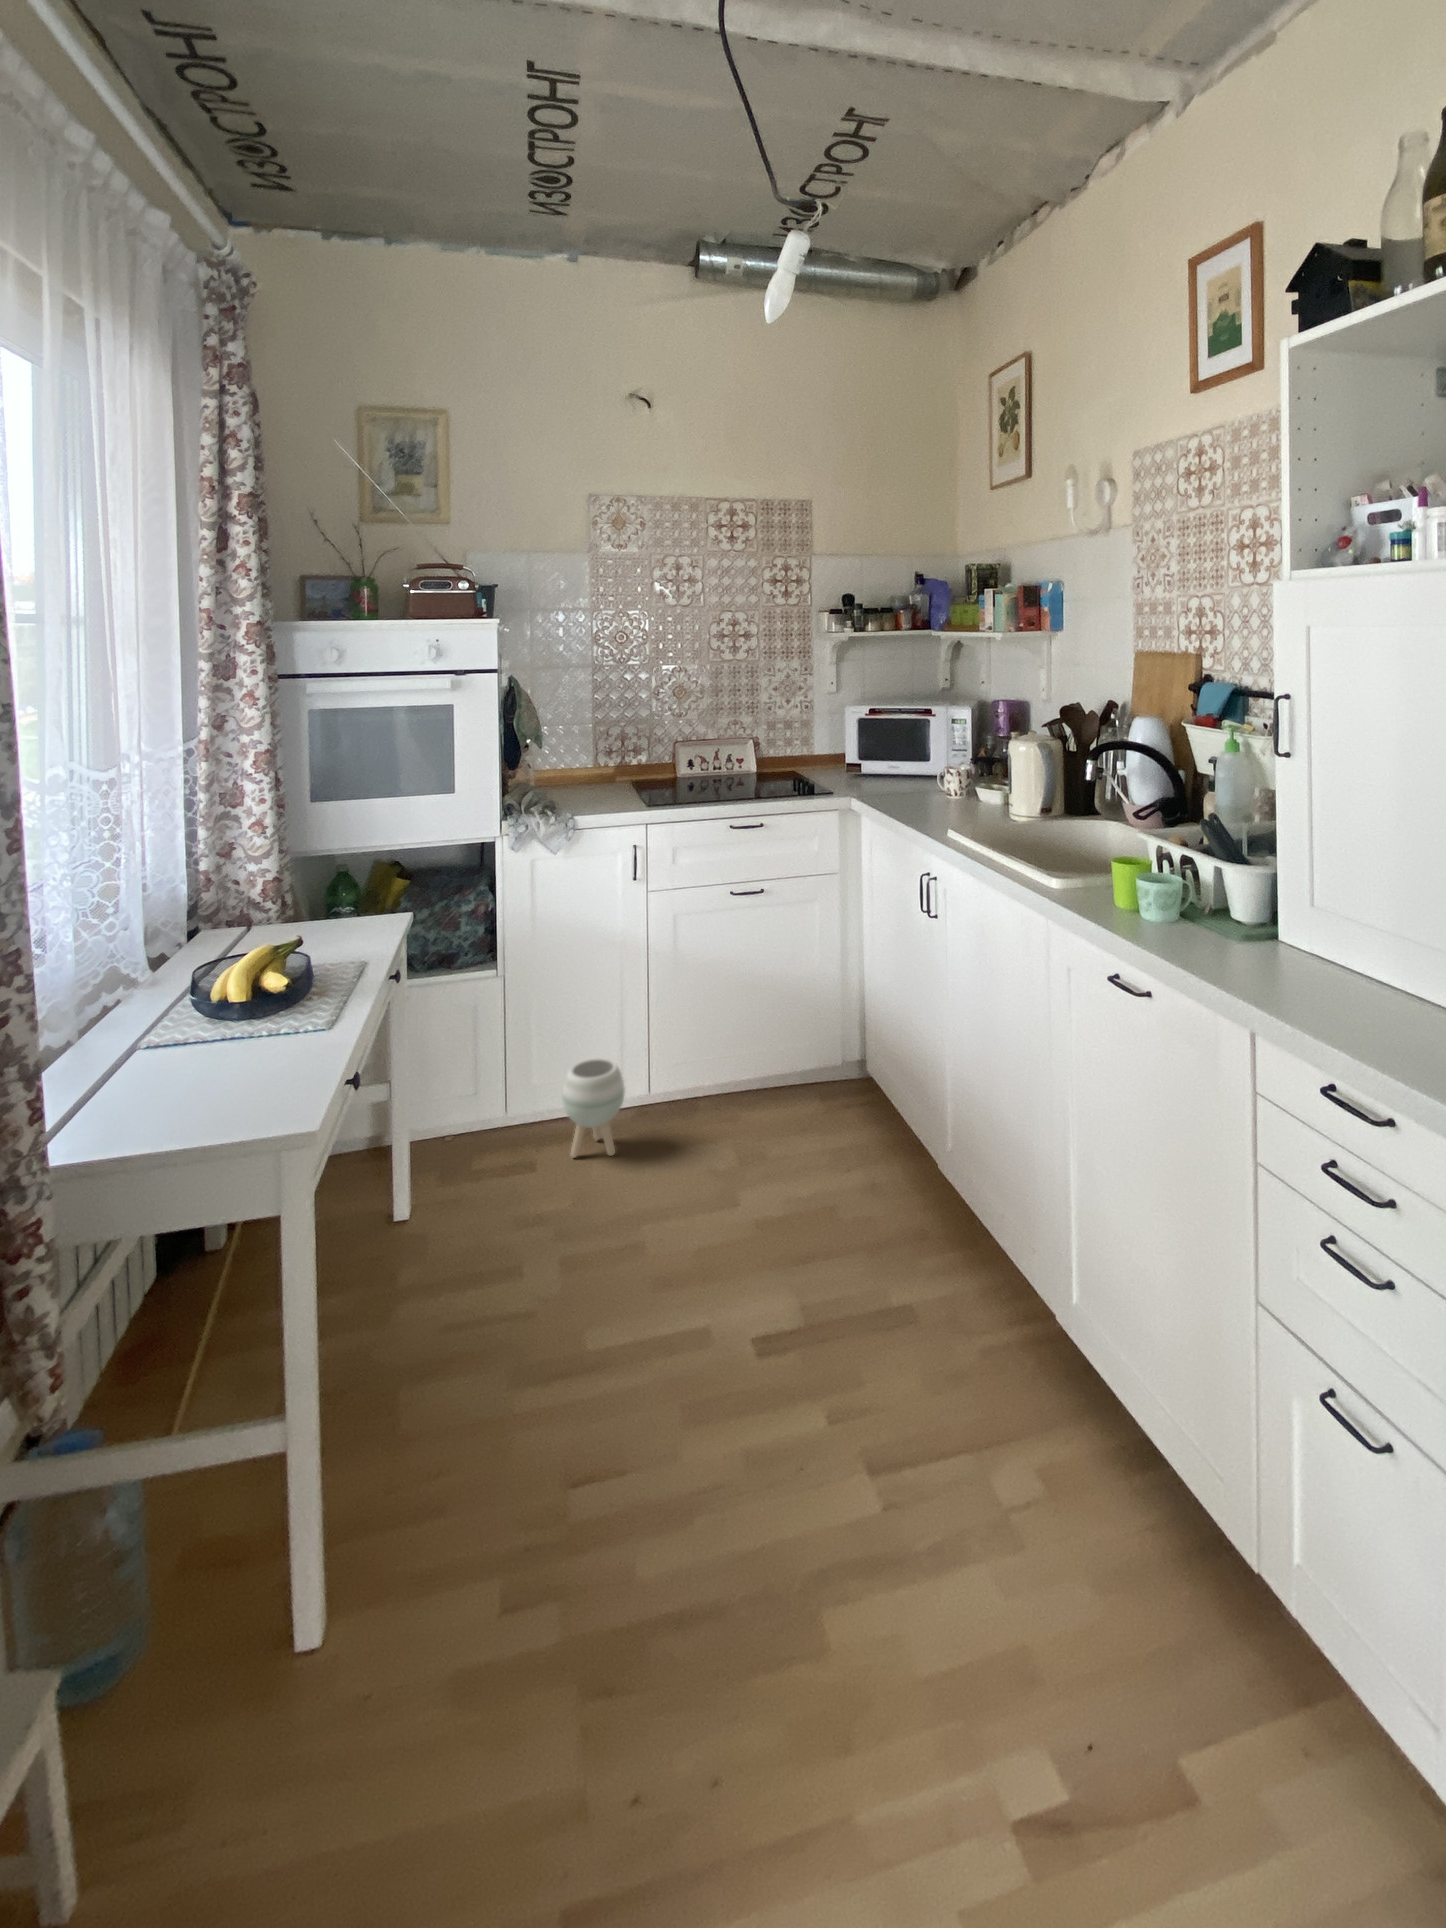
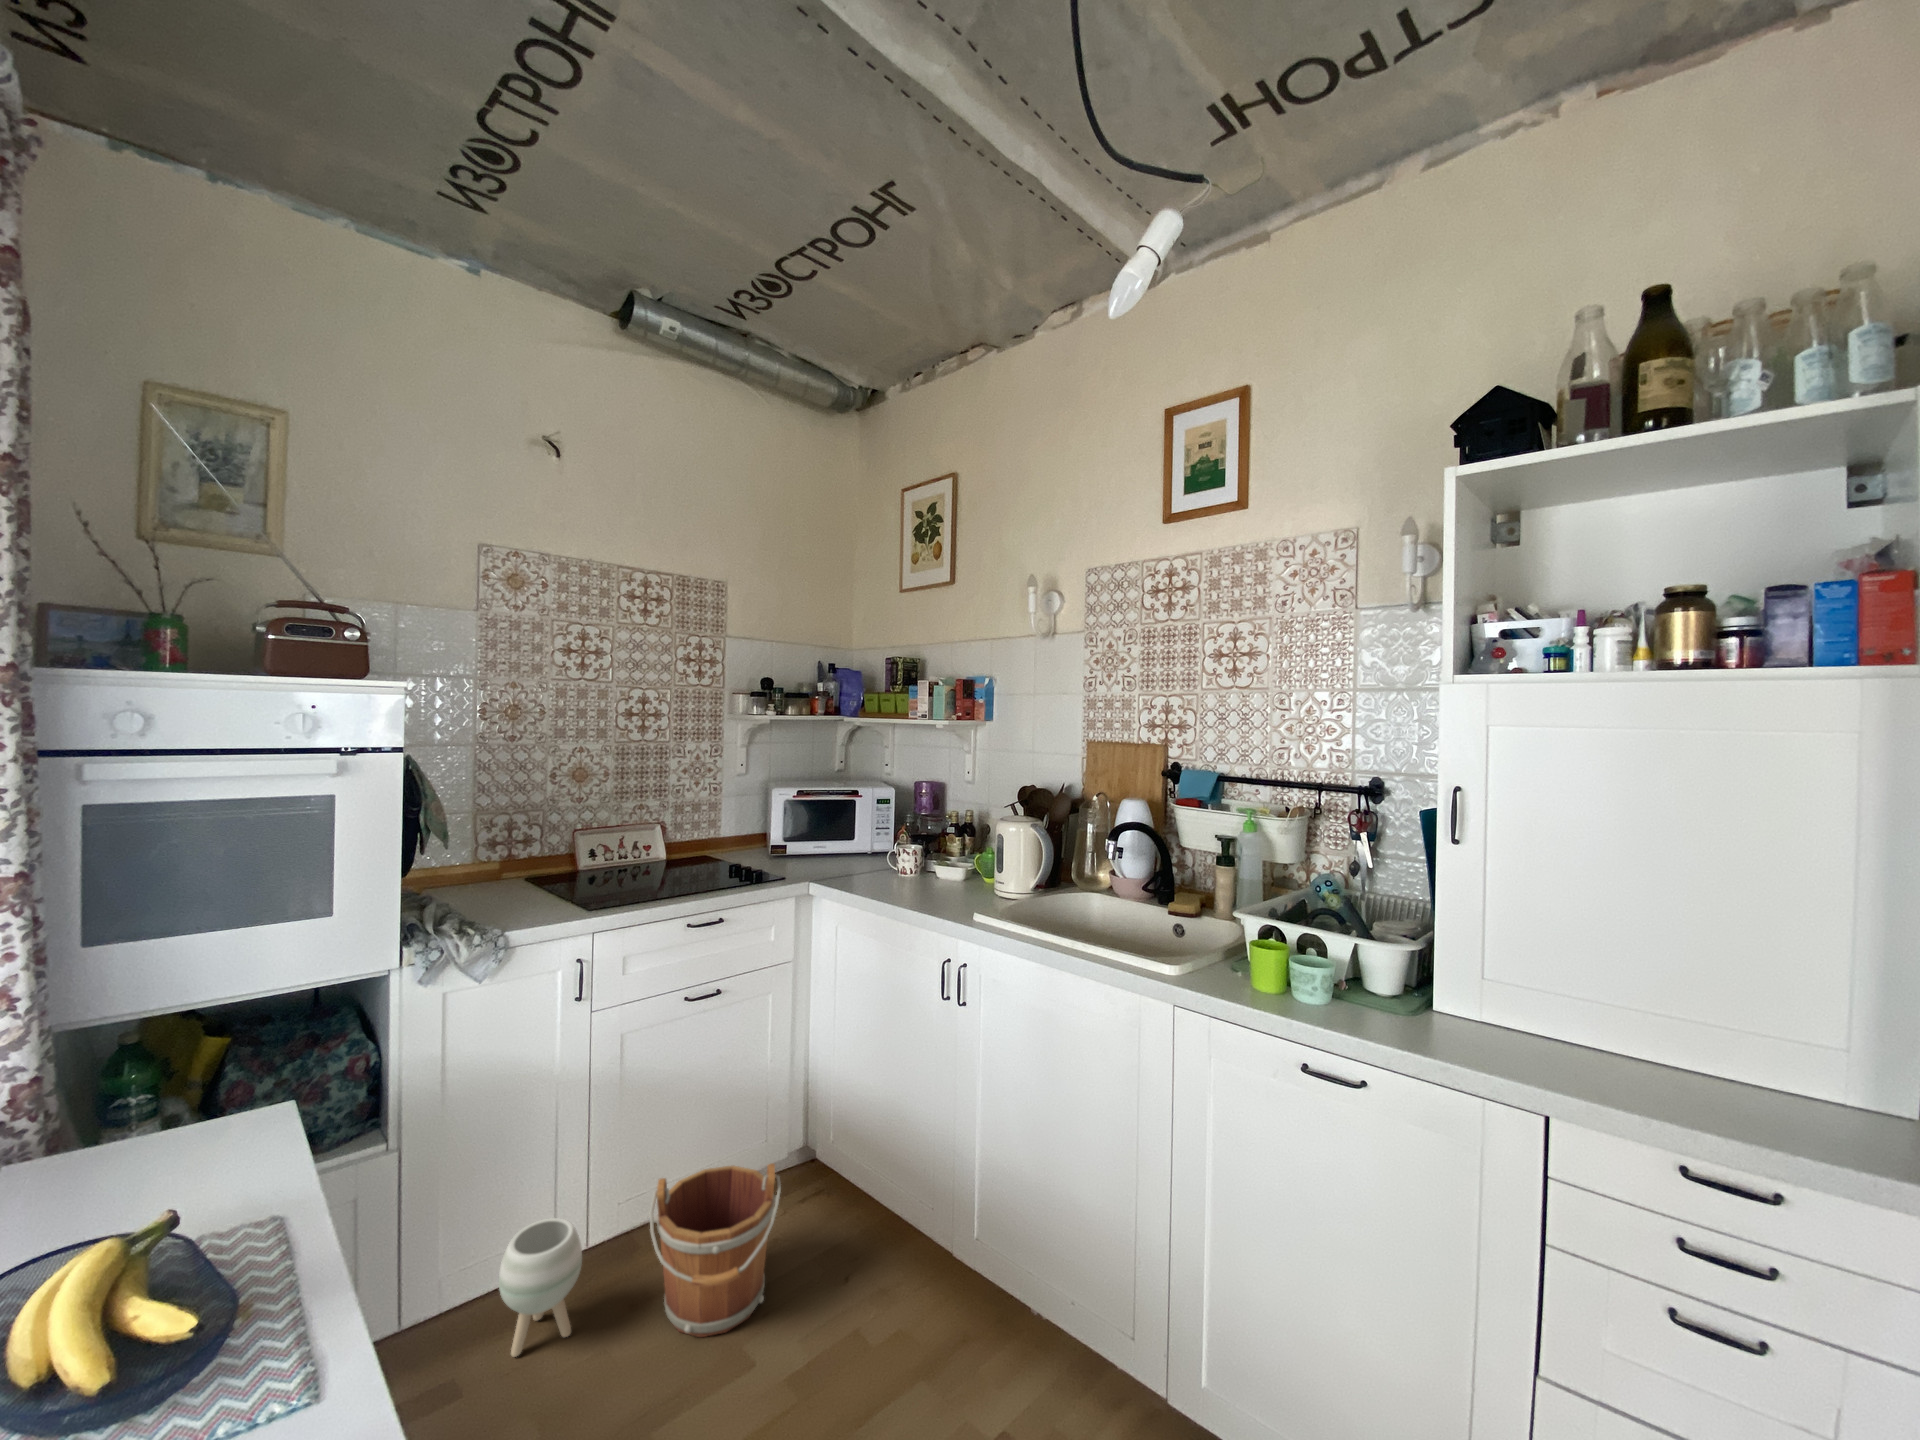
bucket: none [666,1043,778,1185] -> present [649,1164,781,1337]

